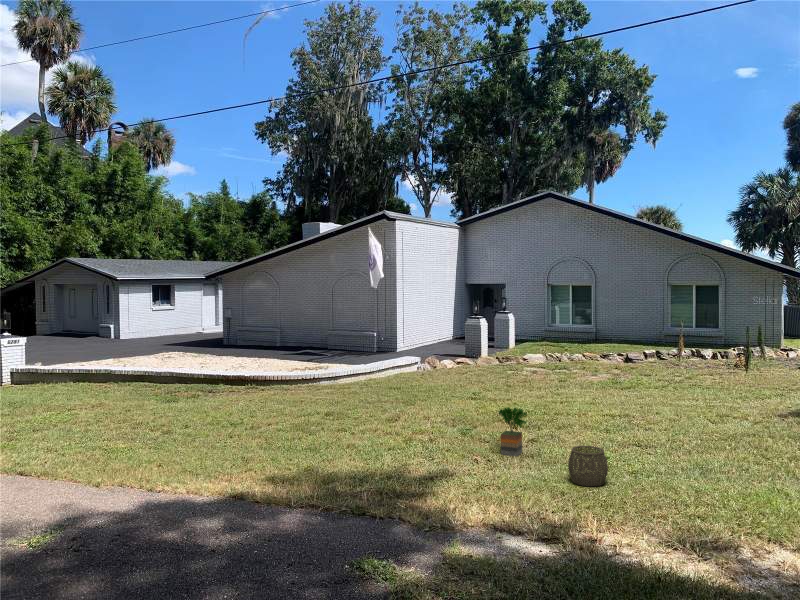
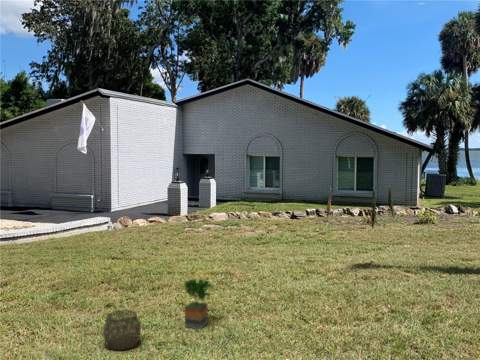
potted tree: present [498,407,527,456] -> present [184,279,212,329]

